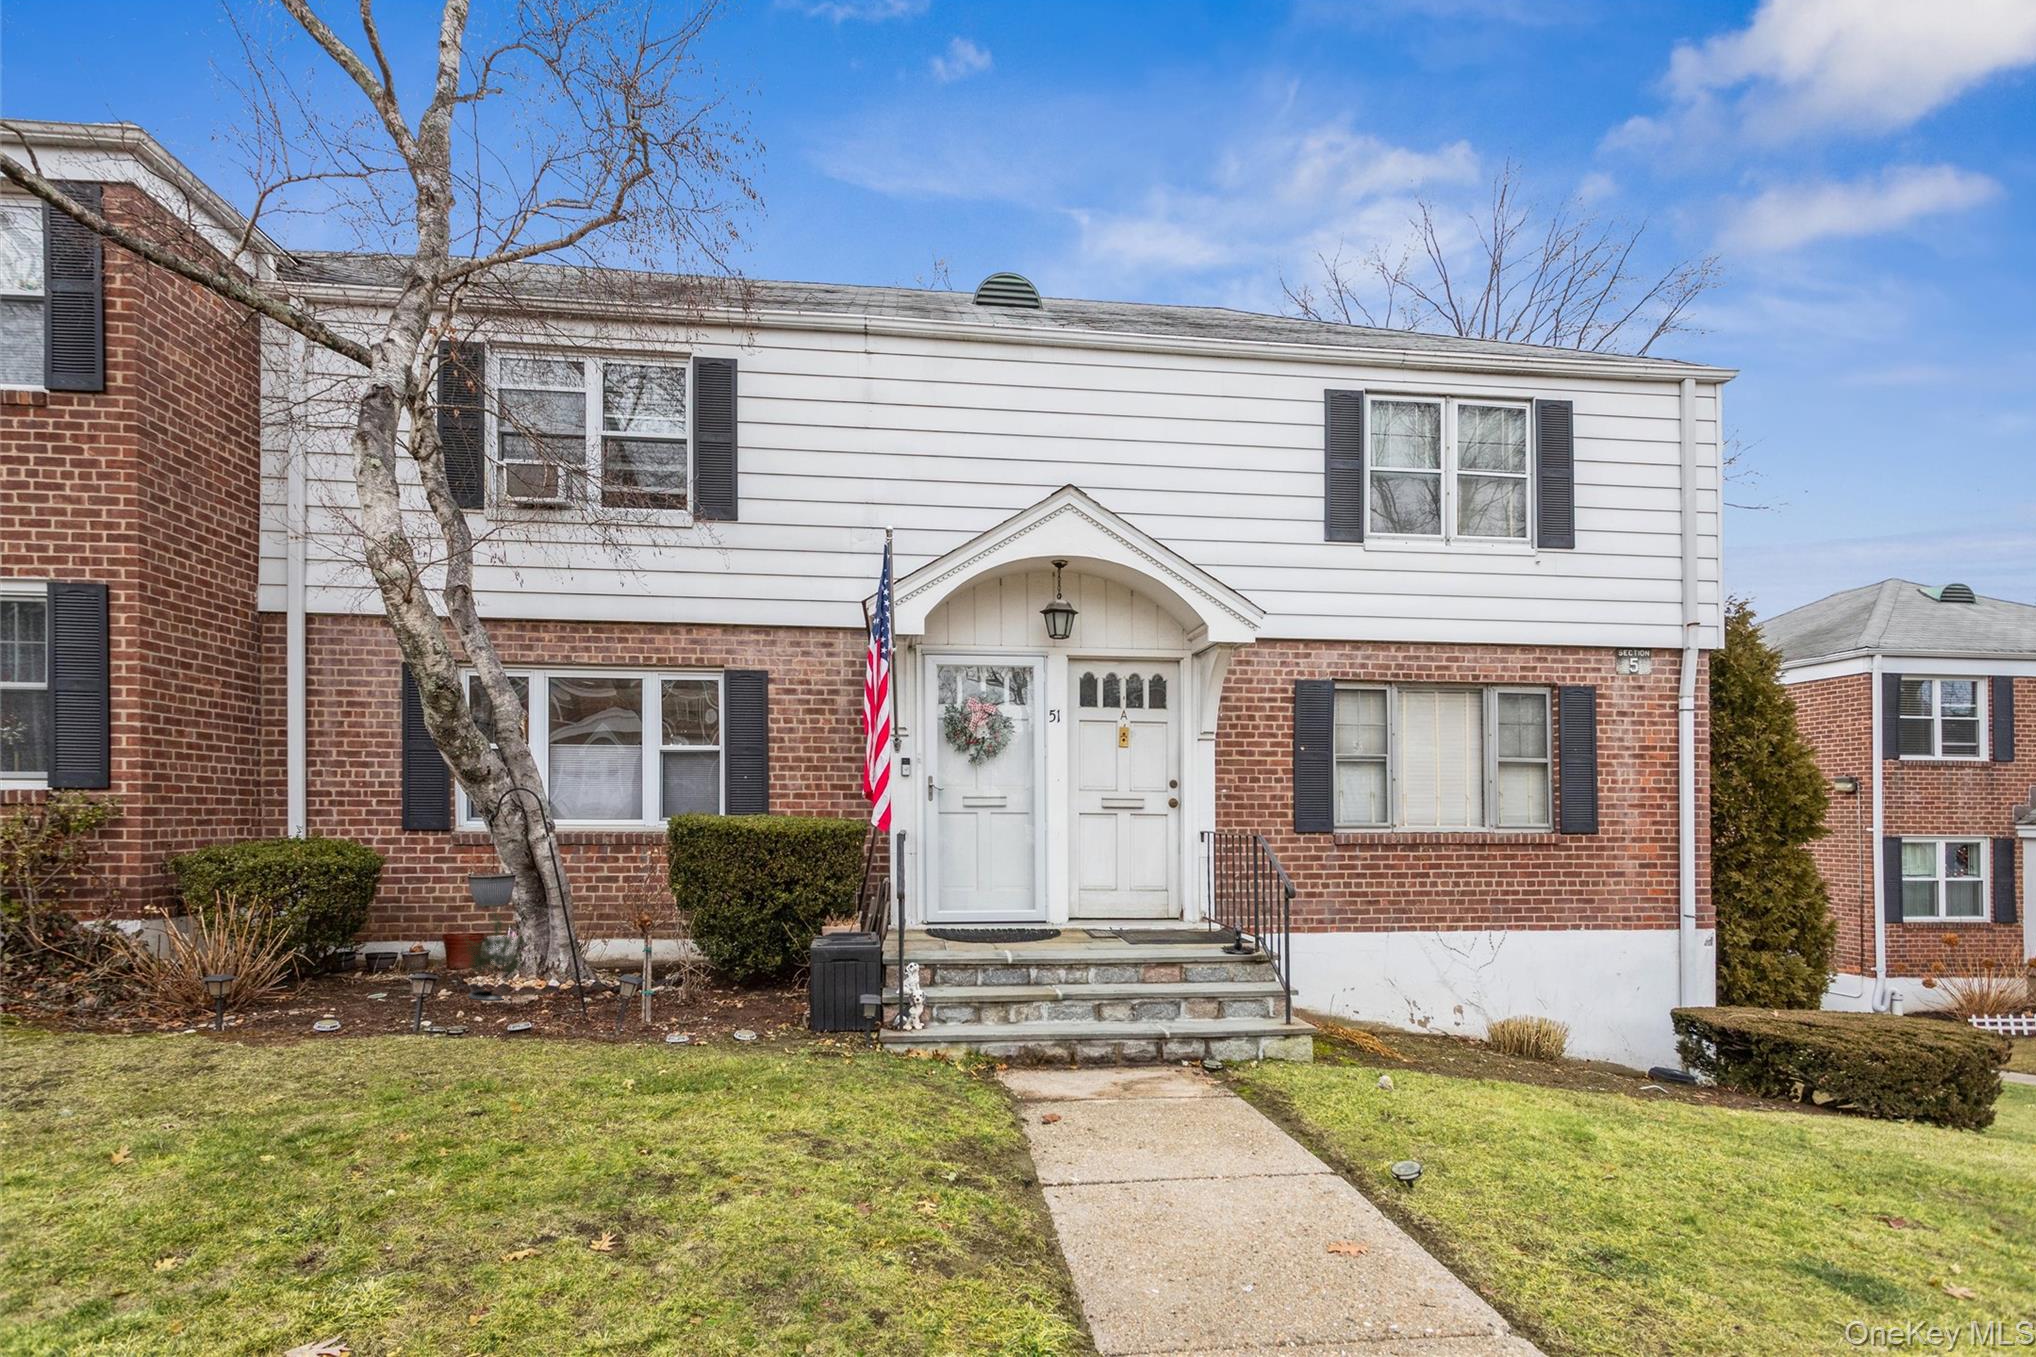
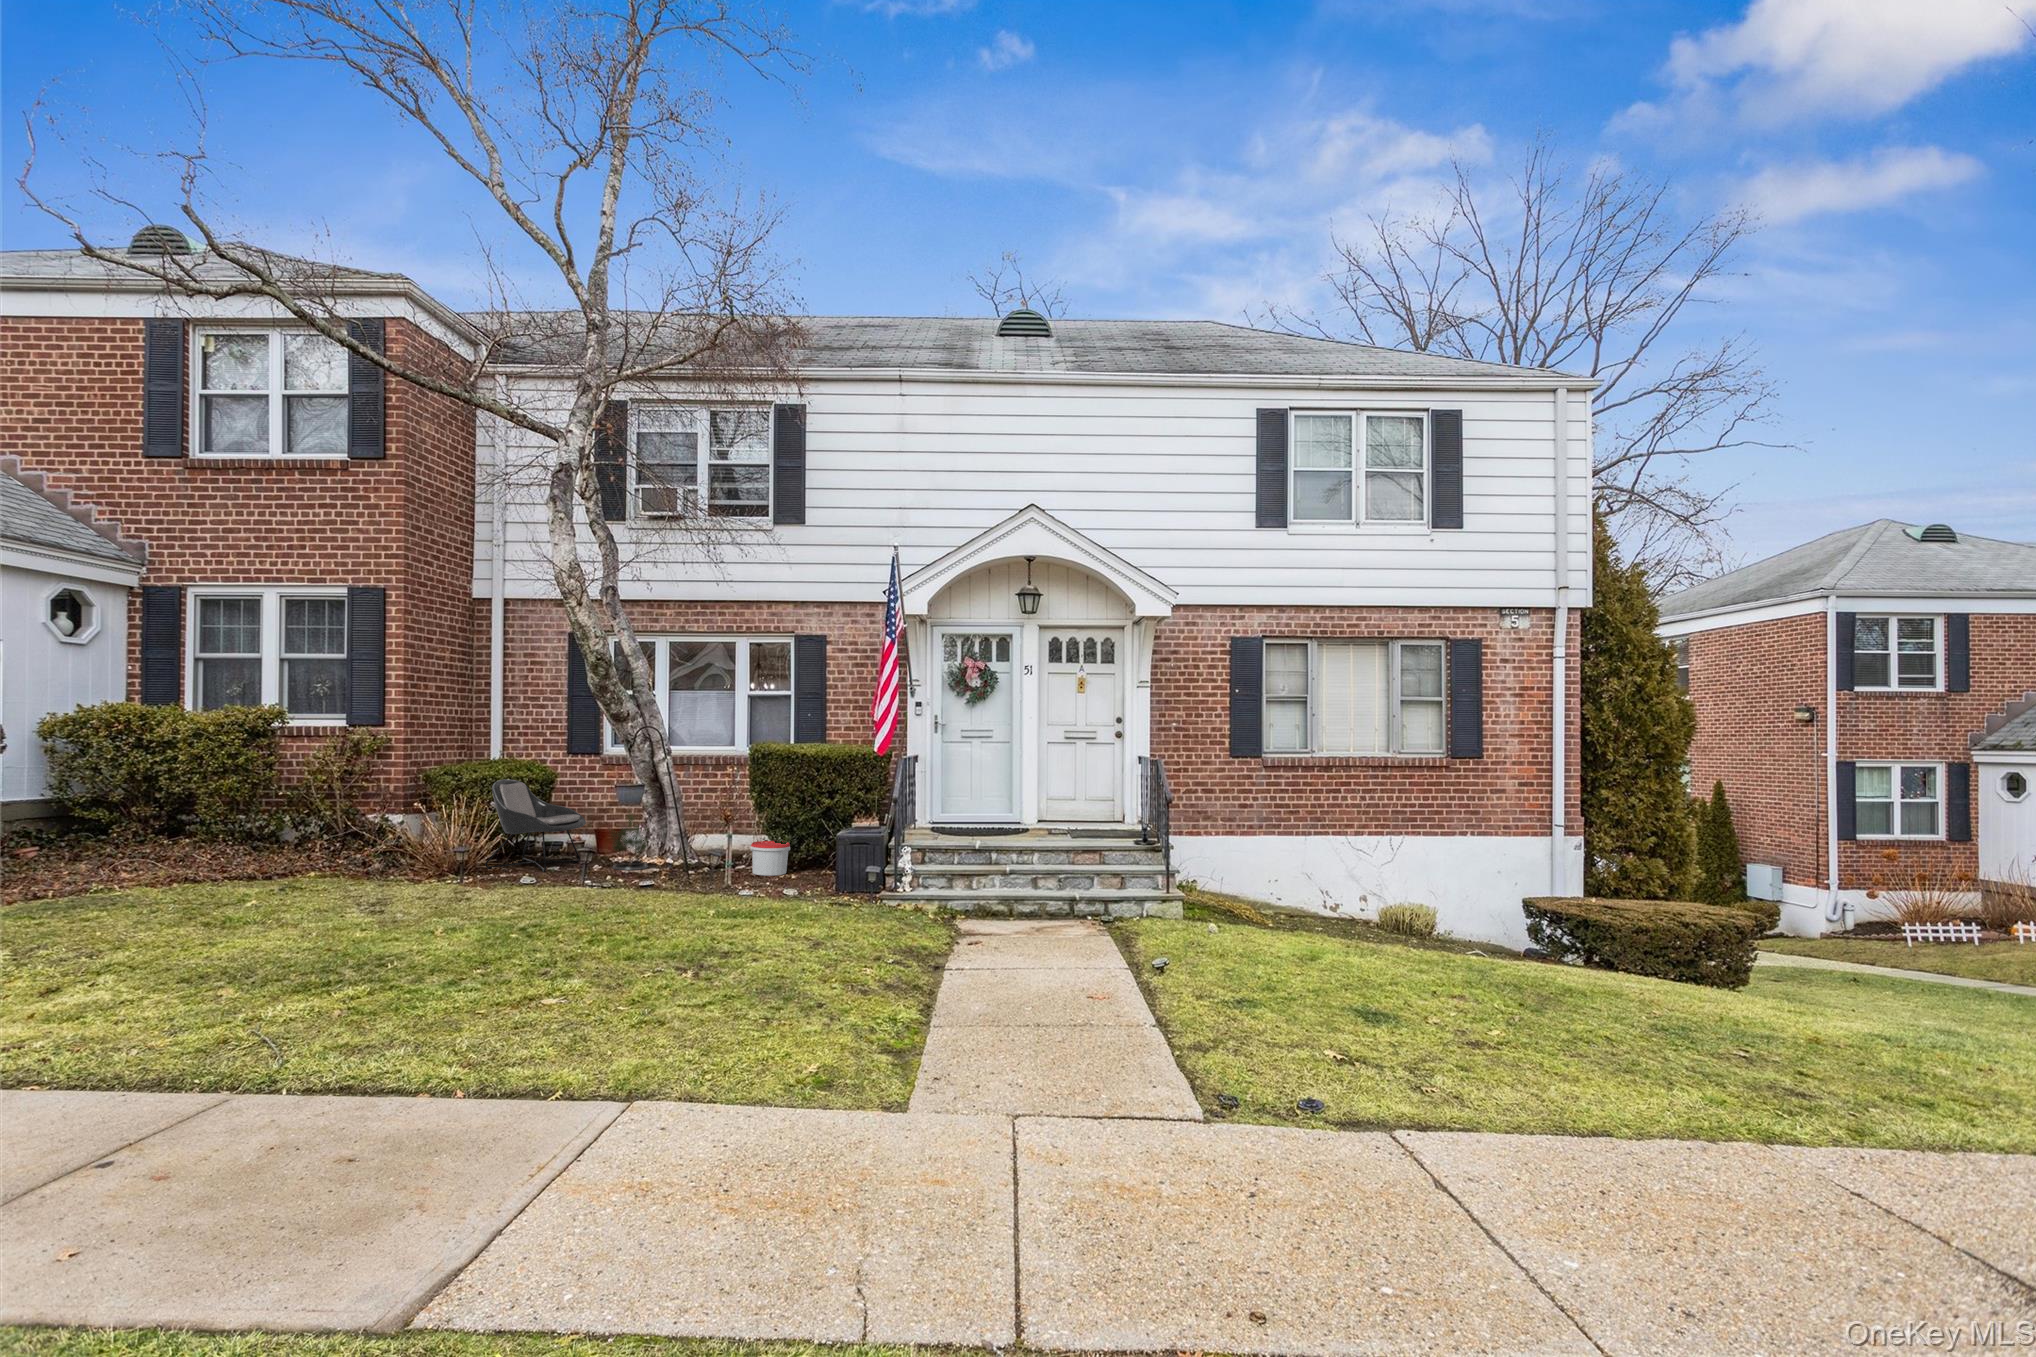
lounge chair: none [273,868,429,1006] -> present [485,779,586,872]
bucket: none [674,953,731,1004] -> present [750,841,790,876]

